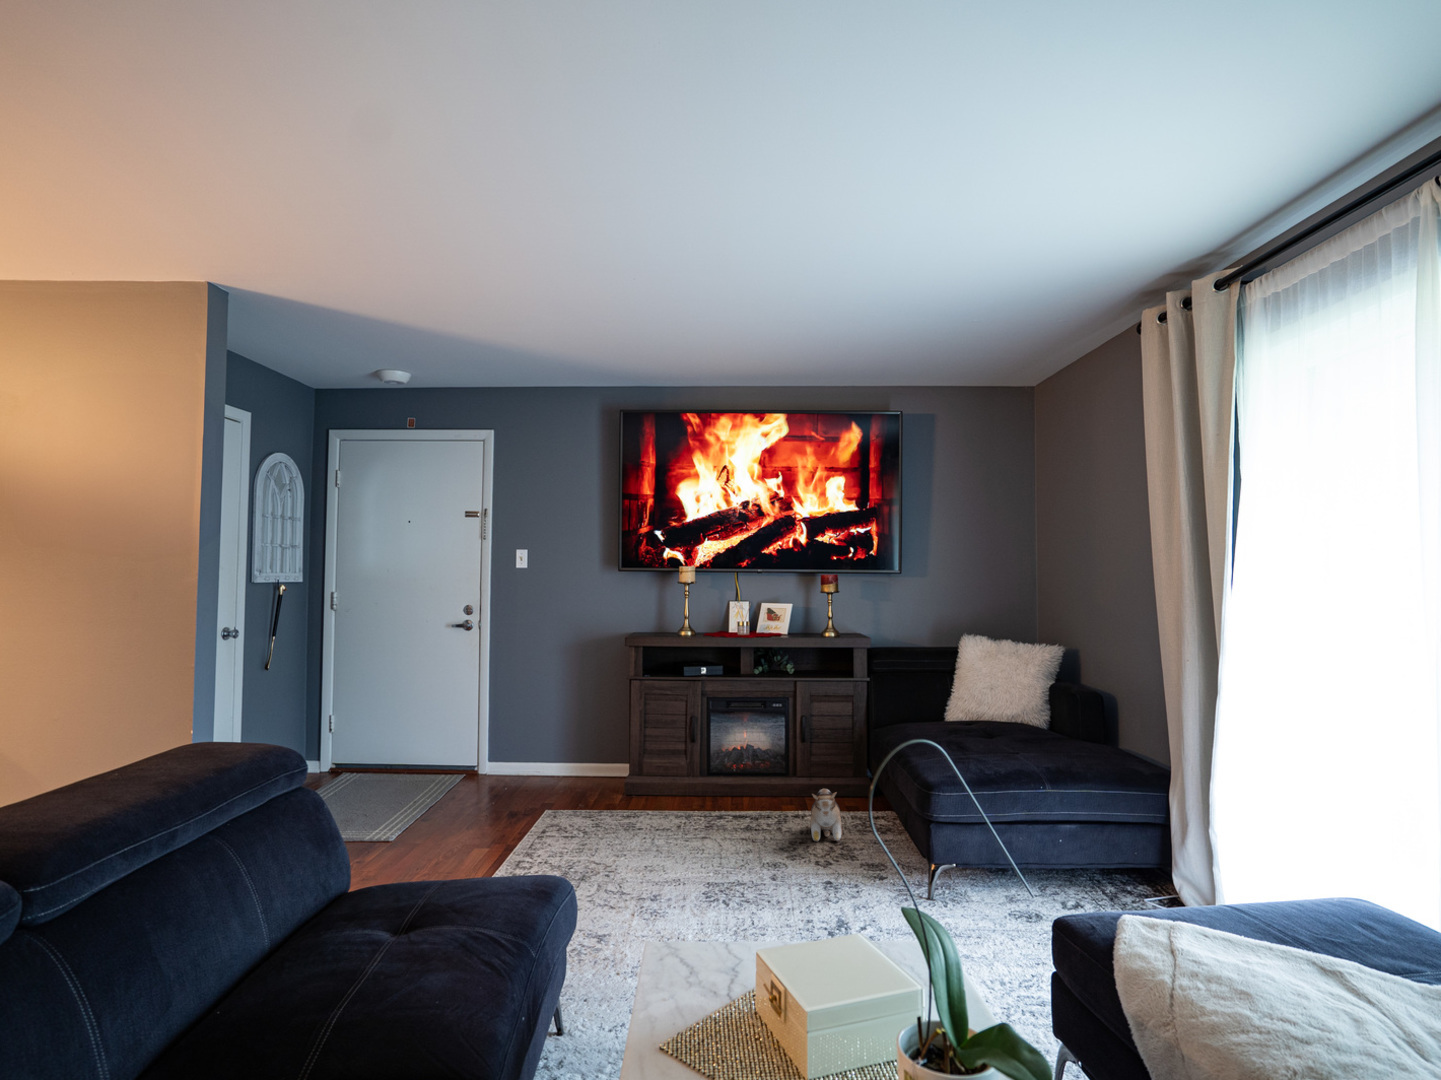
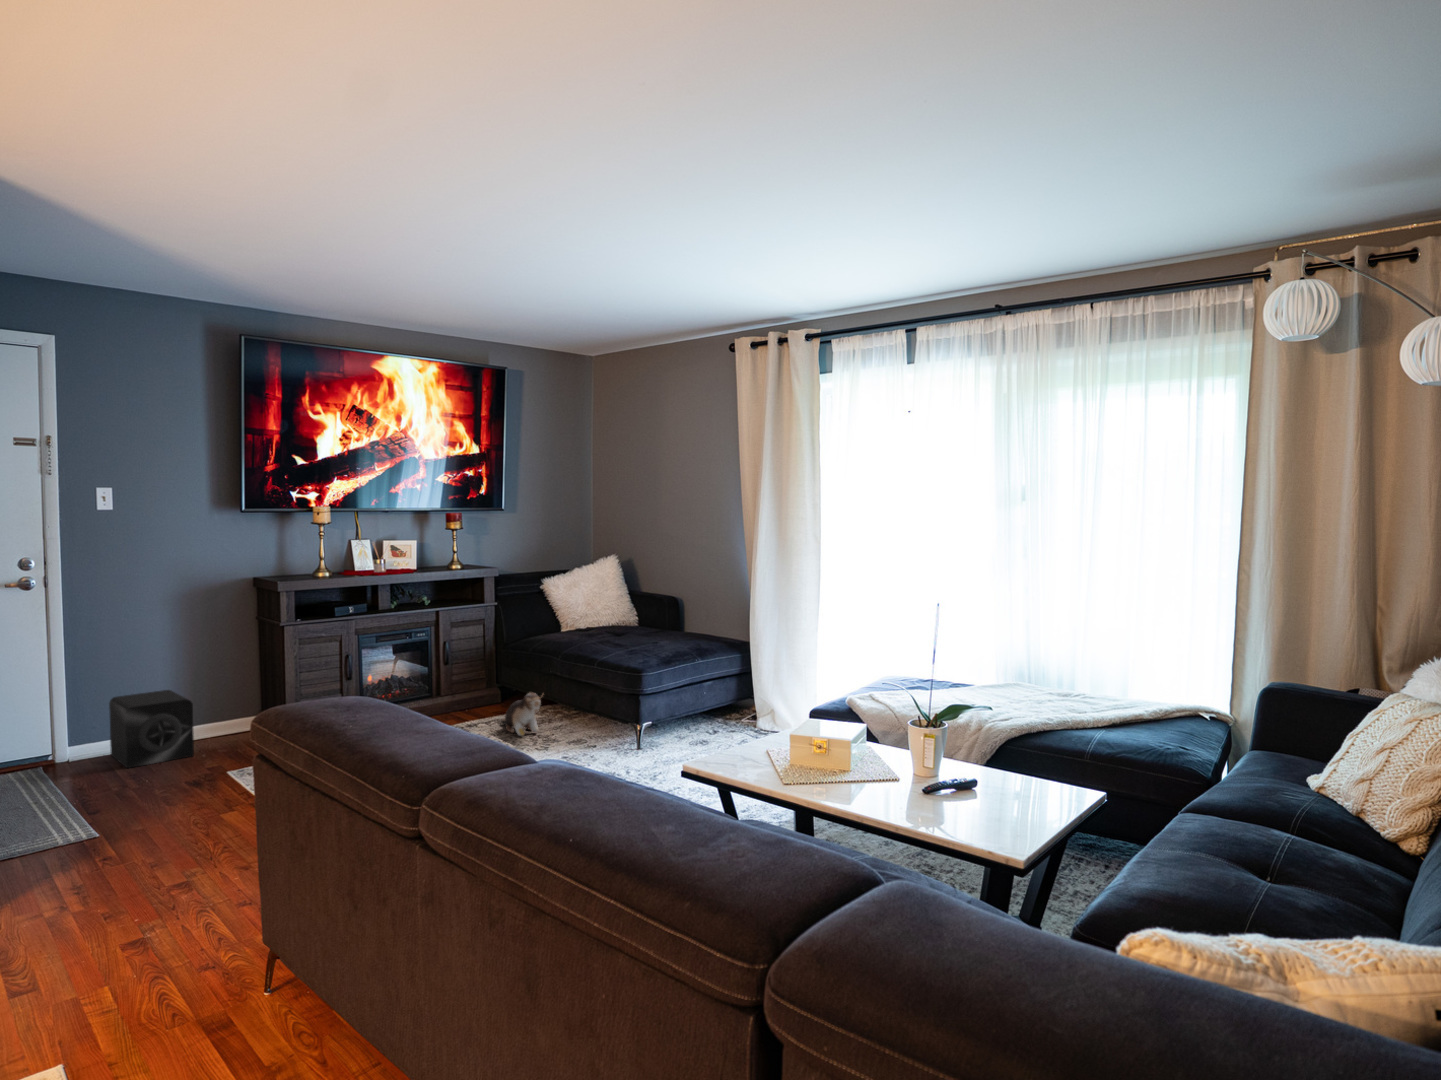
speaker: none [499,726,564,790] -> present [109,690,194,768]

